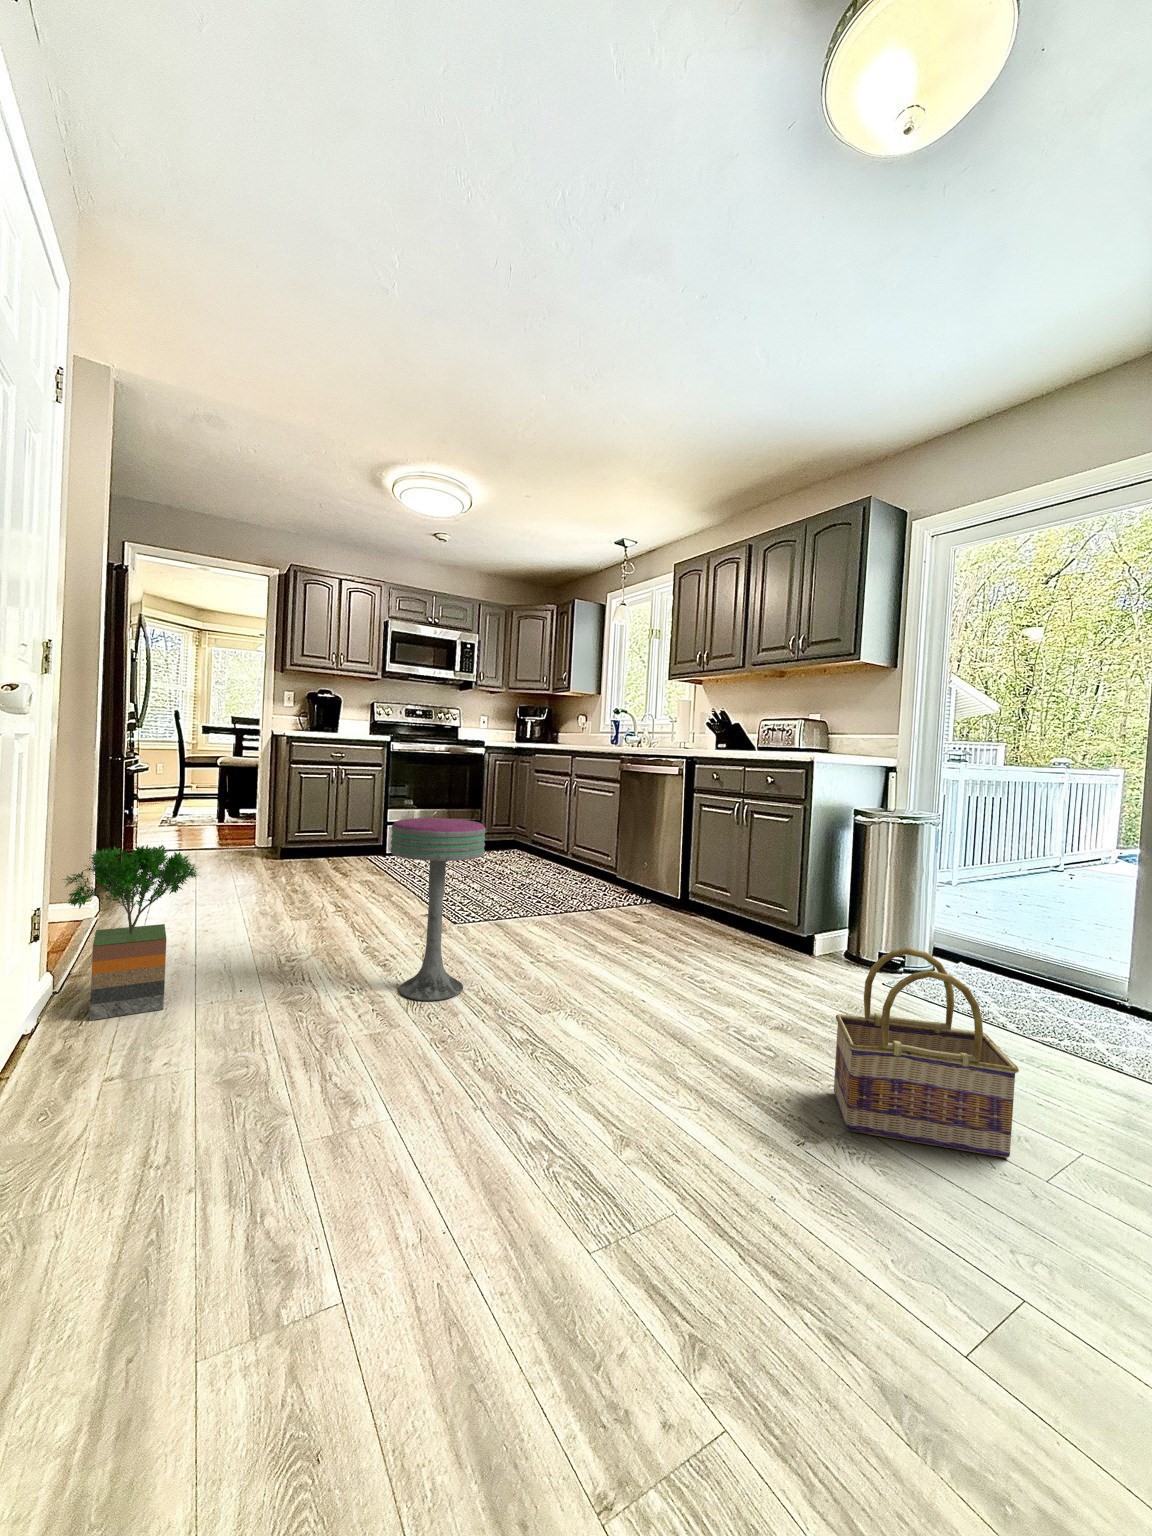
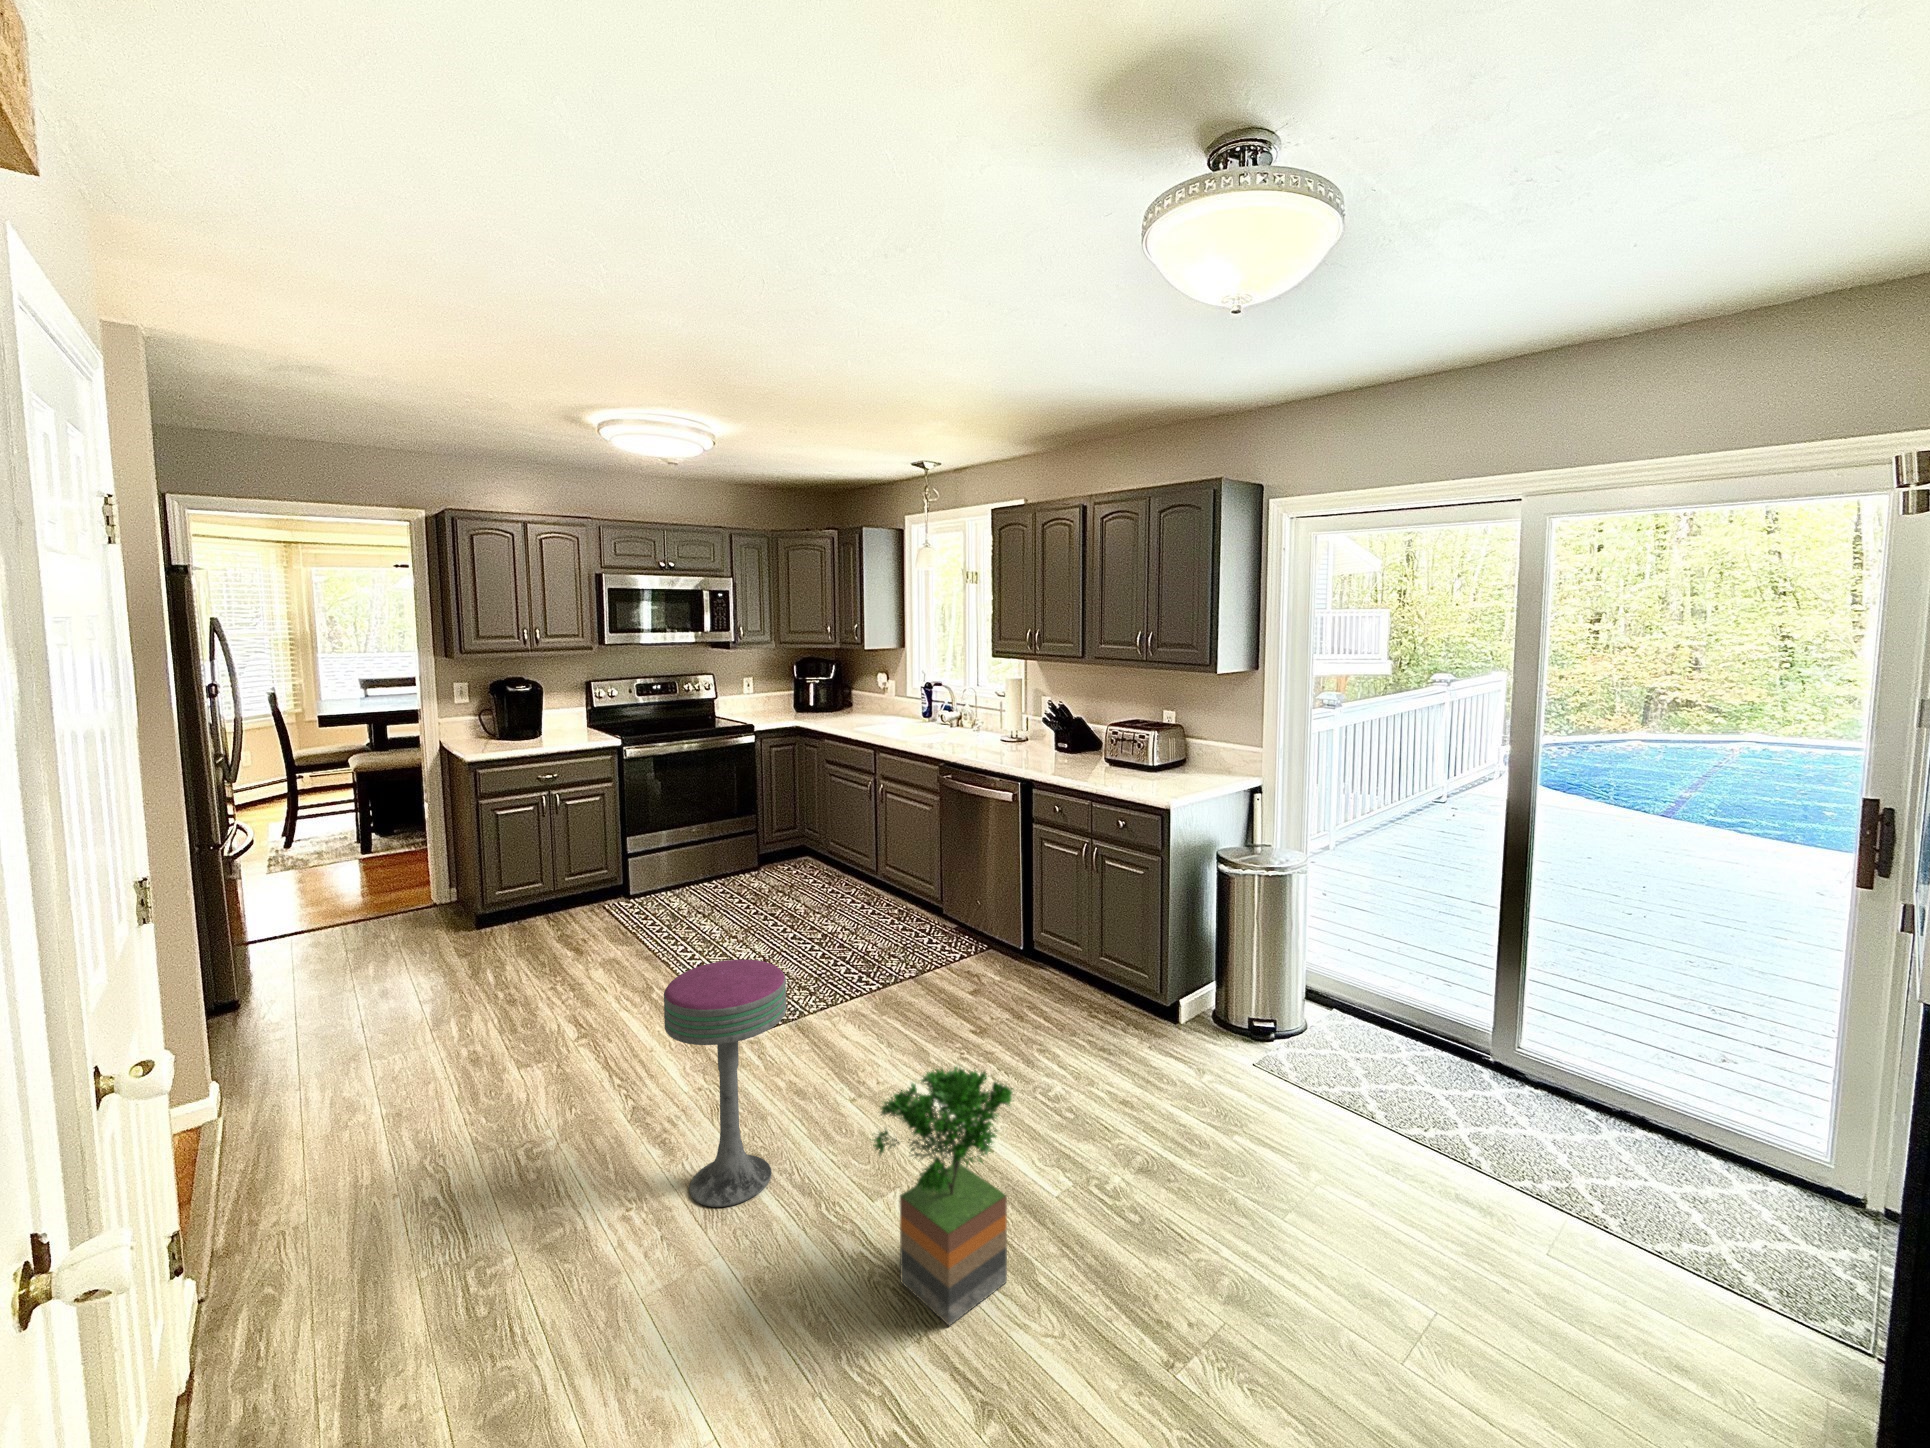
potted tree: present [63,845,198,1020] -> present [870,1066,1013,1325]
basket: present [834,948,1019,1158] -> none [1202,1116,1378,1339]

